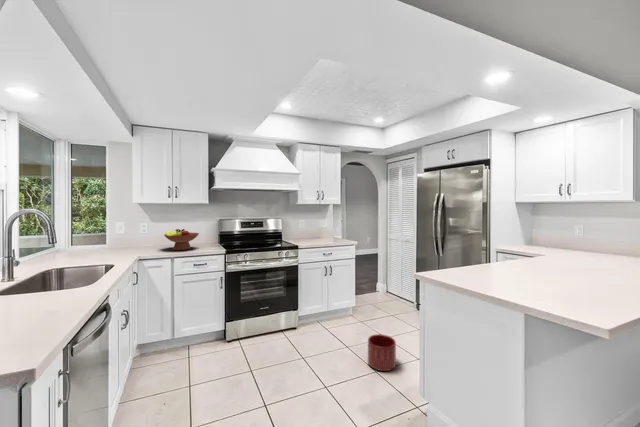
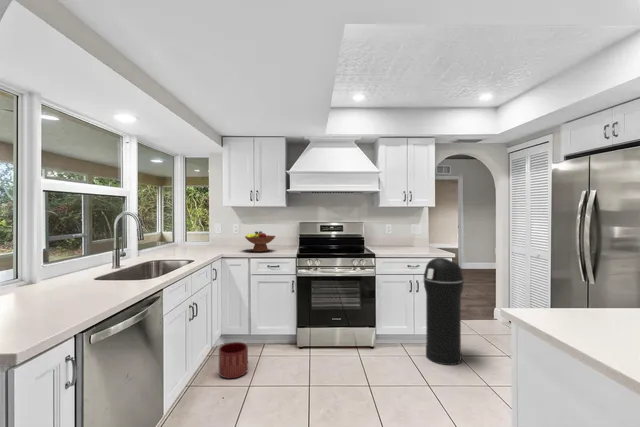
trash can: none [341,247,372,335] -> present [424,258,464,365]
planter: present [368,334,396,371] -> present [219,342,248,378]

